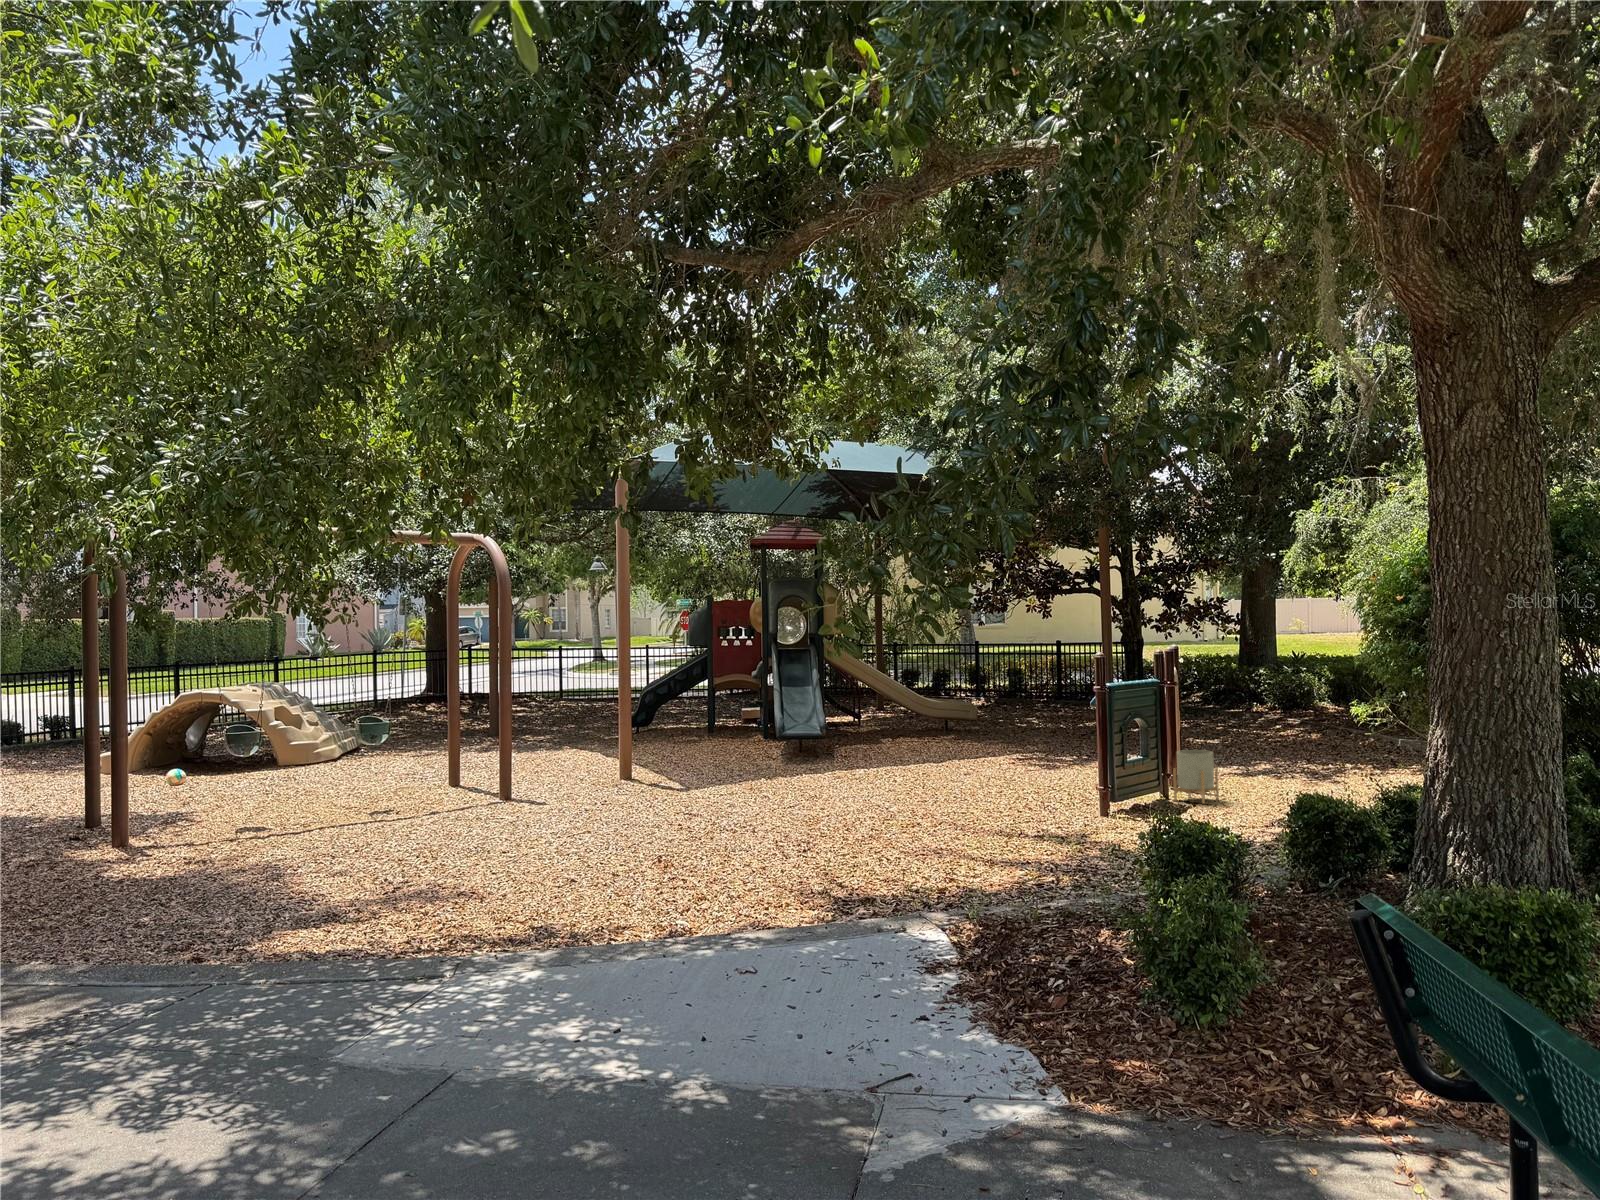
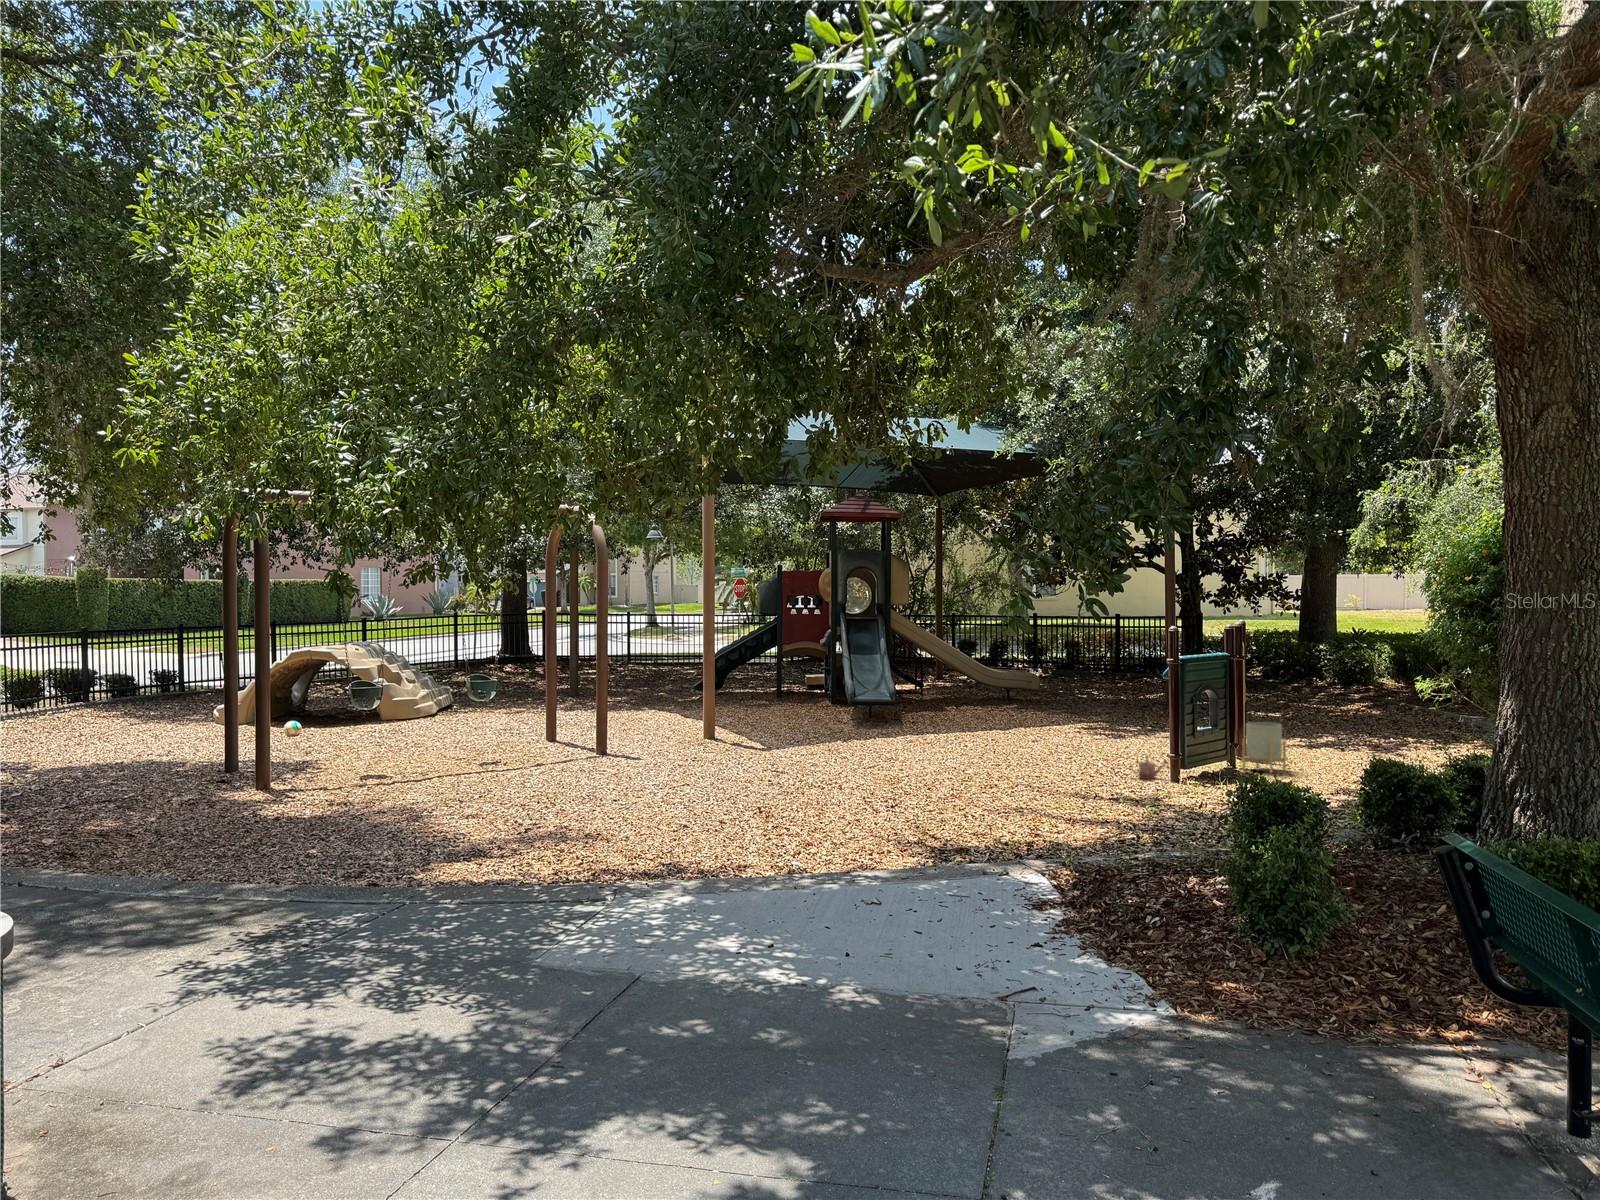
watering can: none [1057,787,1097,813] -> present [1138,755,1168,779]

